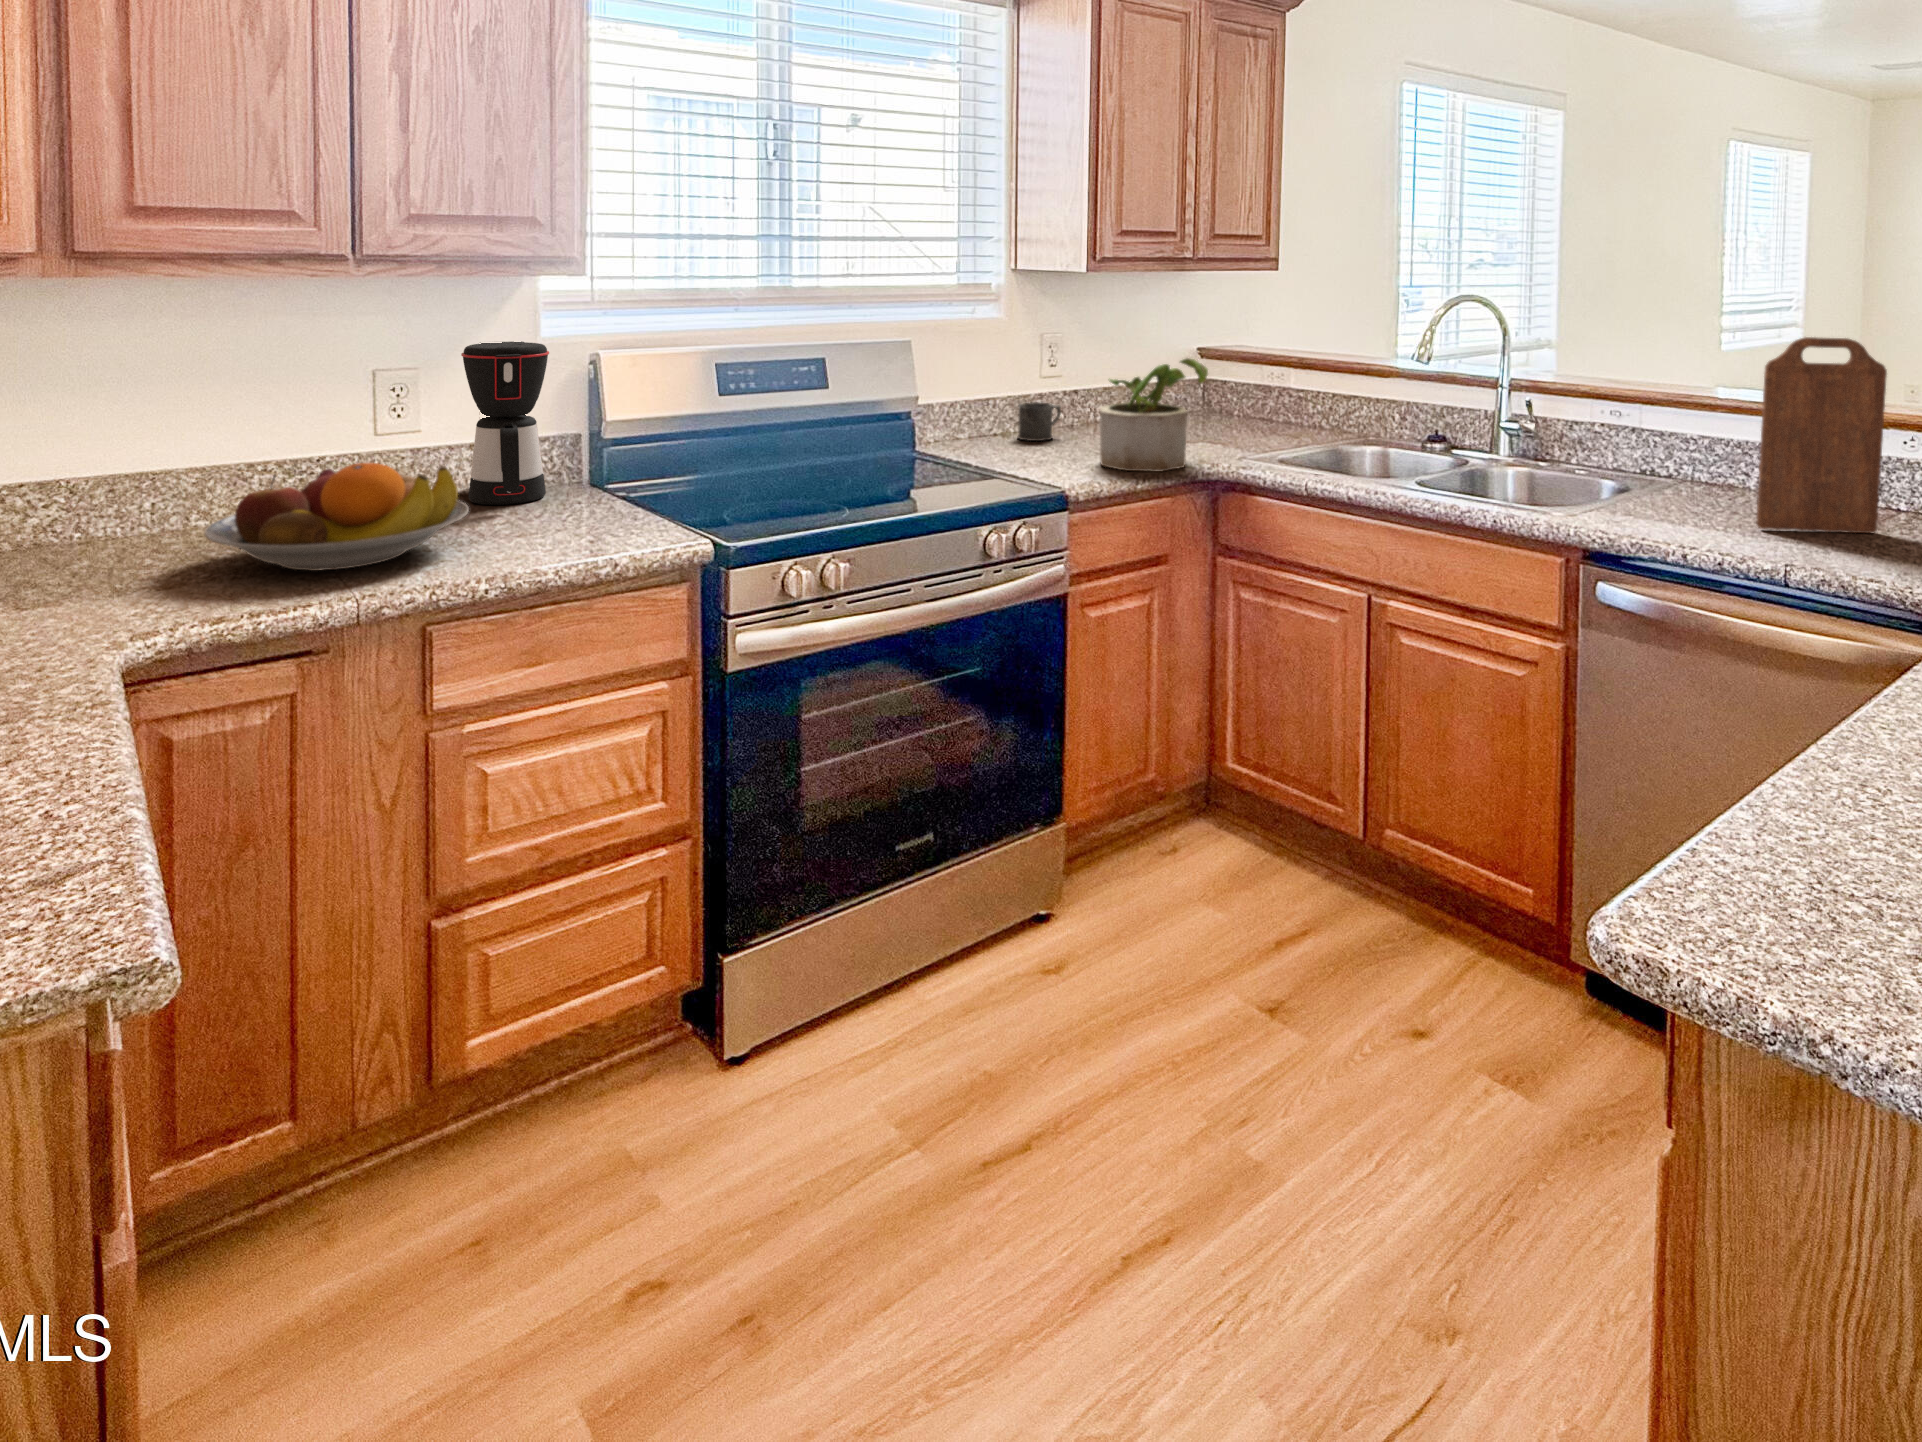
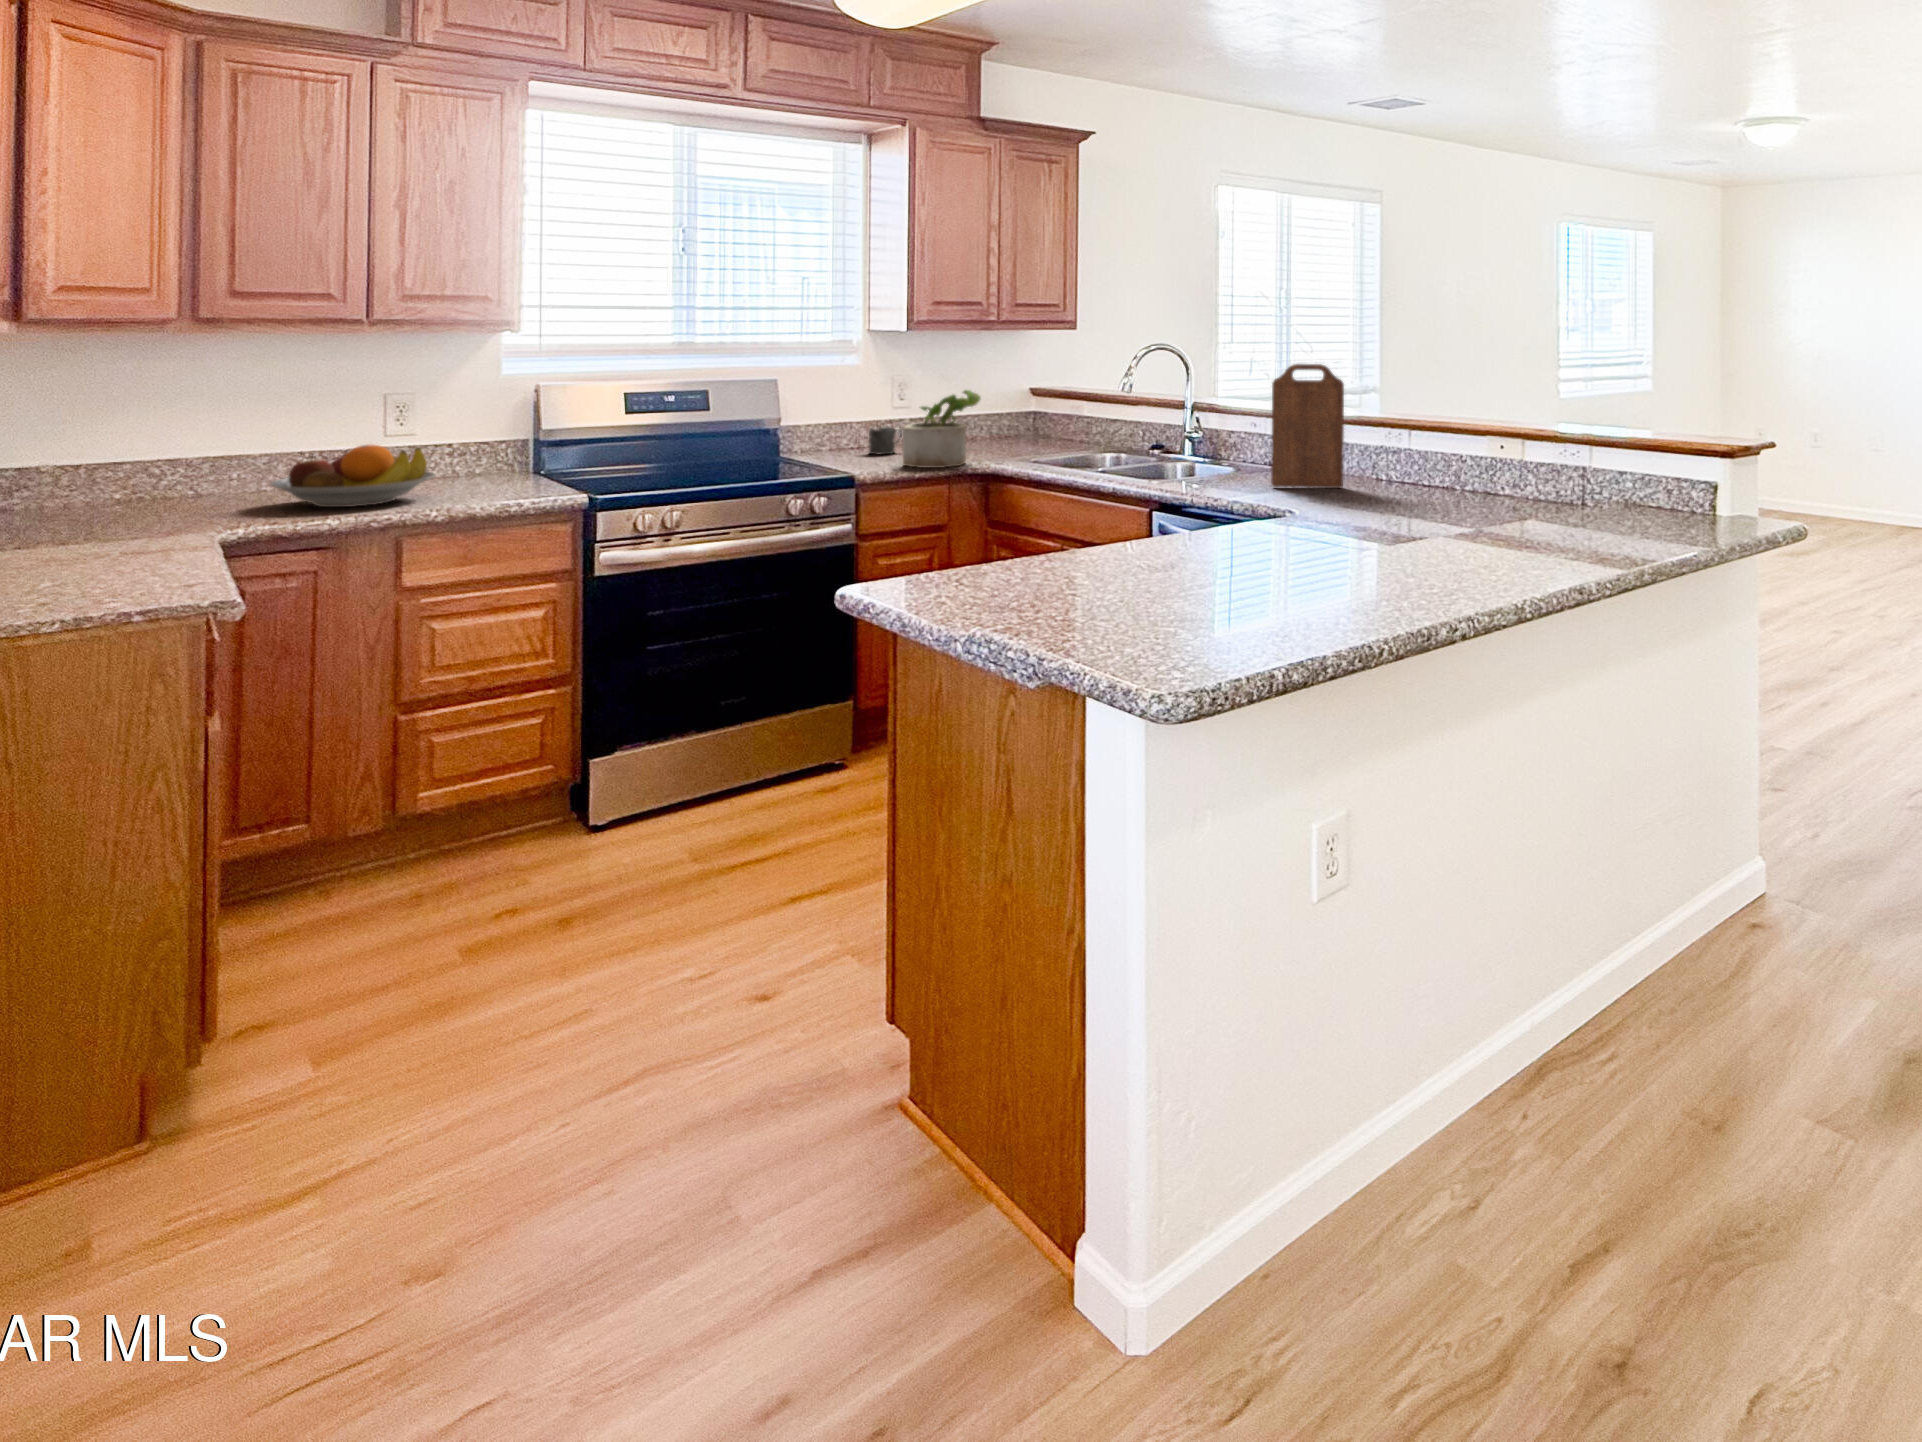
coffee maker: present [461,341,549,505] -> none [442,379,502,483]

